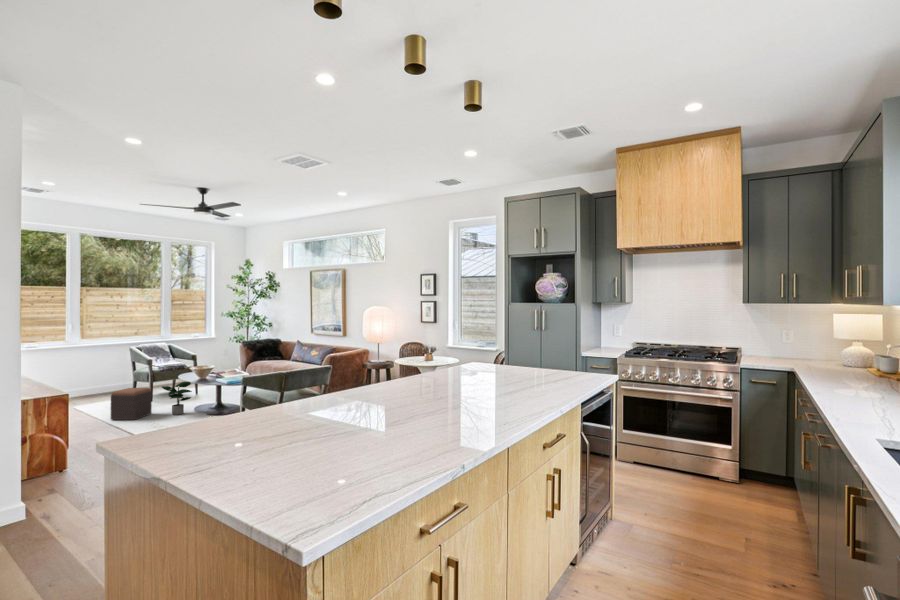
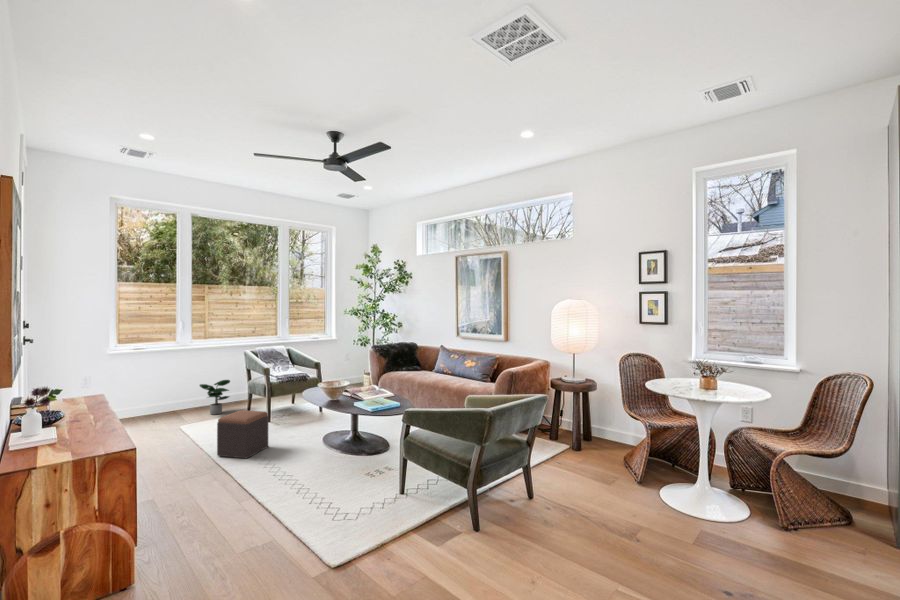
potted plant: present [162,382,192,415] -> present [200,380,230,415]

